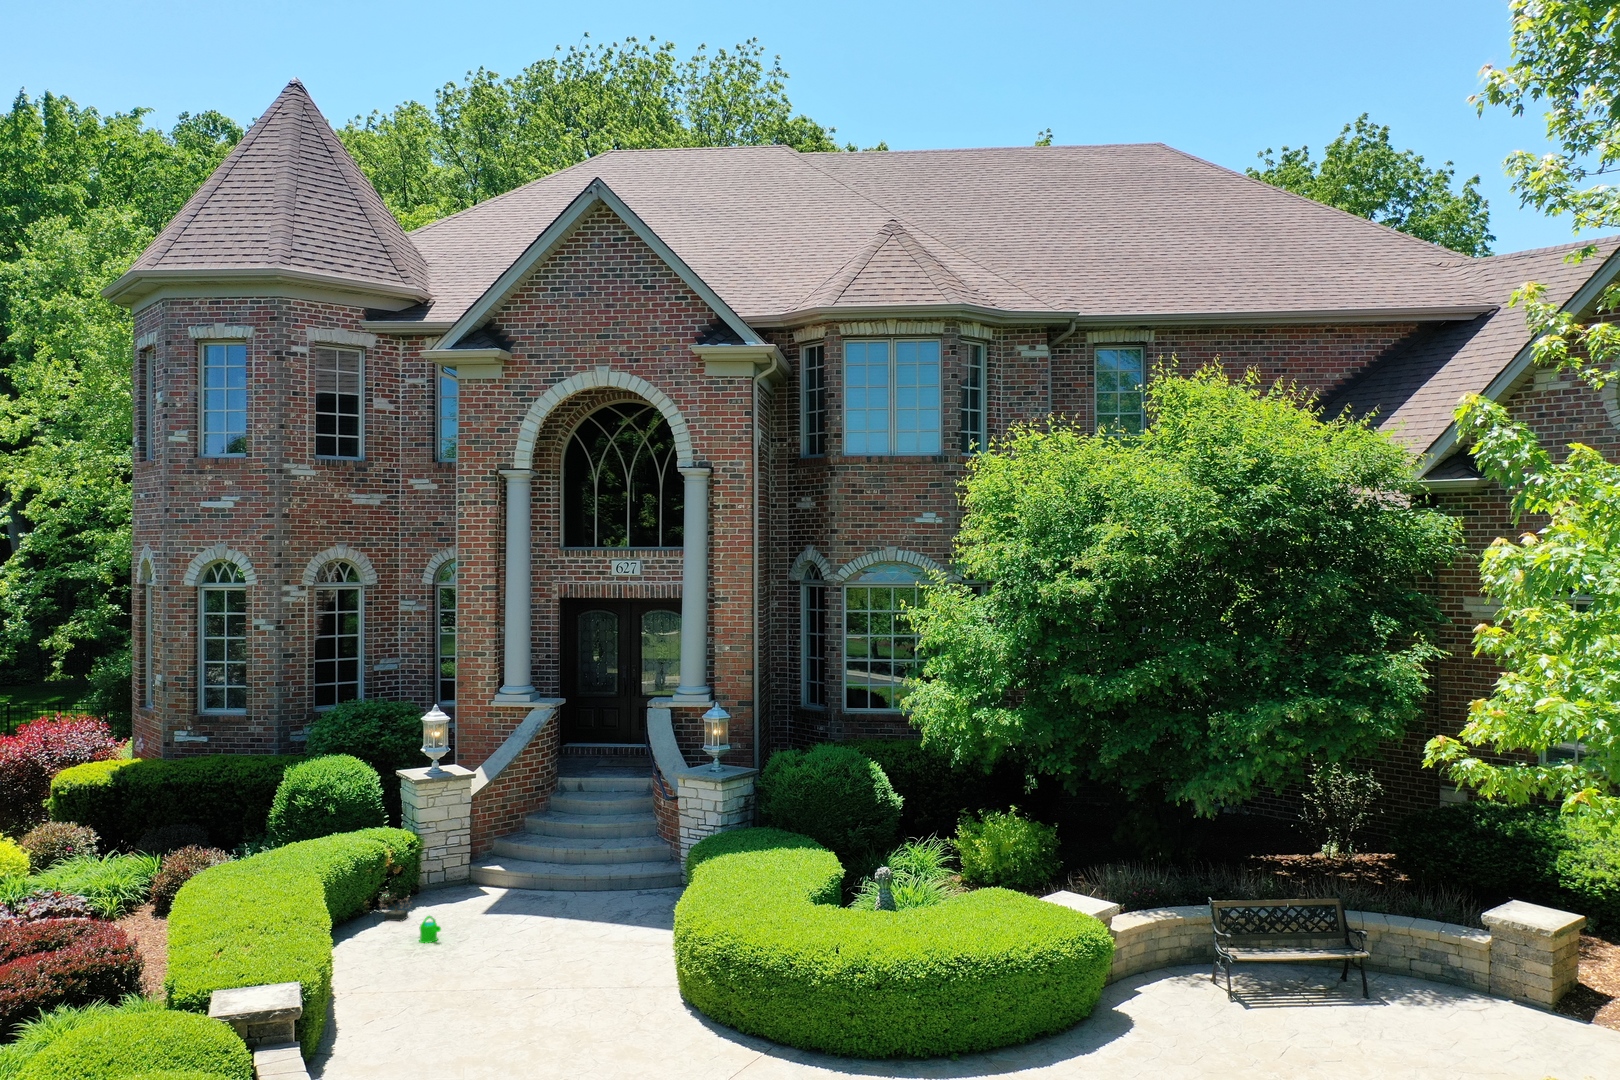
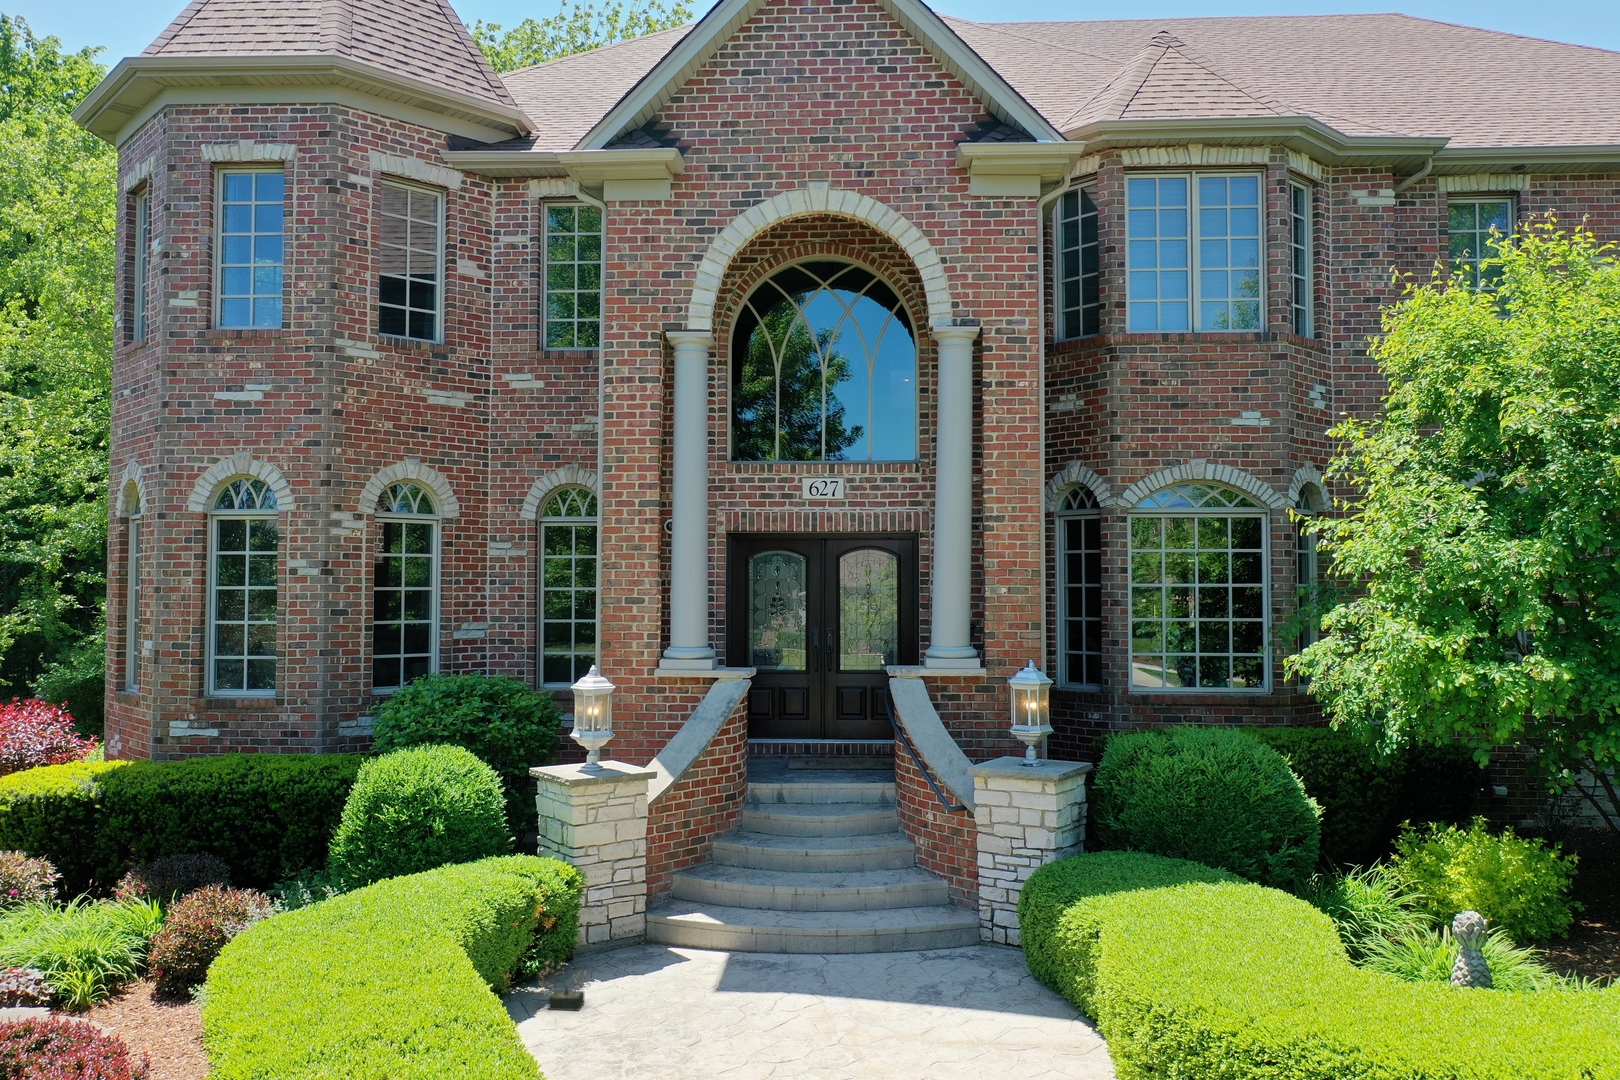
watering can: present [419,916,441,943] -> none [623,1004,667,1053]

